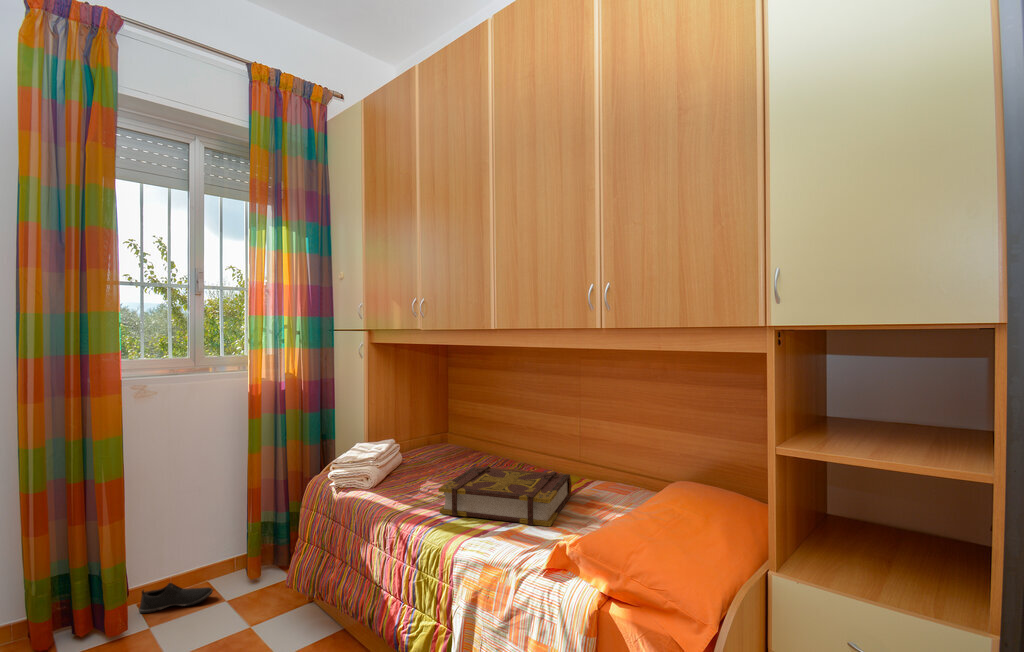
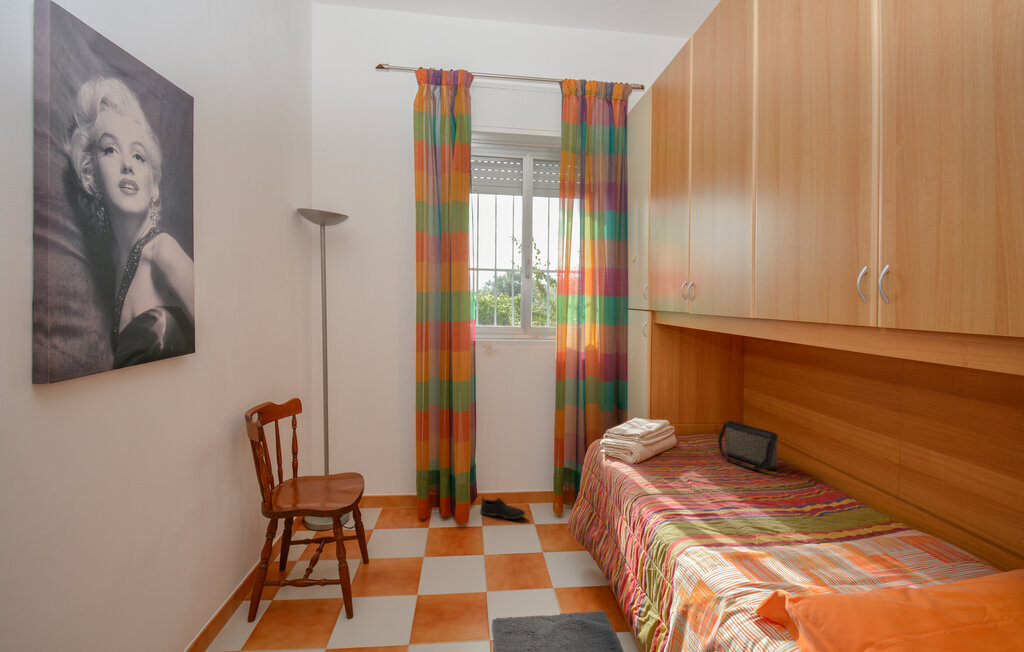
handbag: none [439,428,492,468] -> present [718,421,778,470]
book: present [438,466,572,526] -> none [683,470,862,566]

